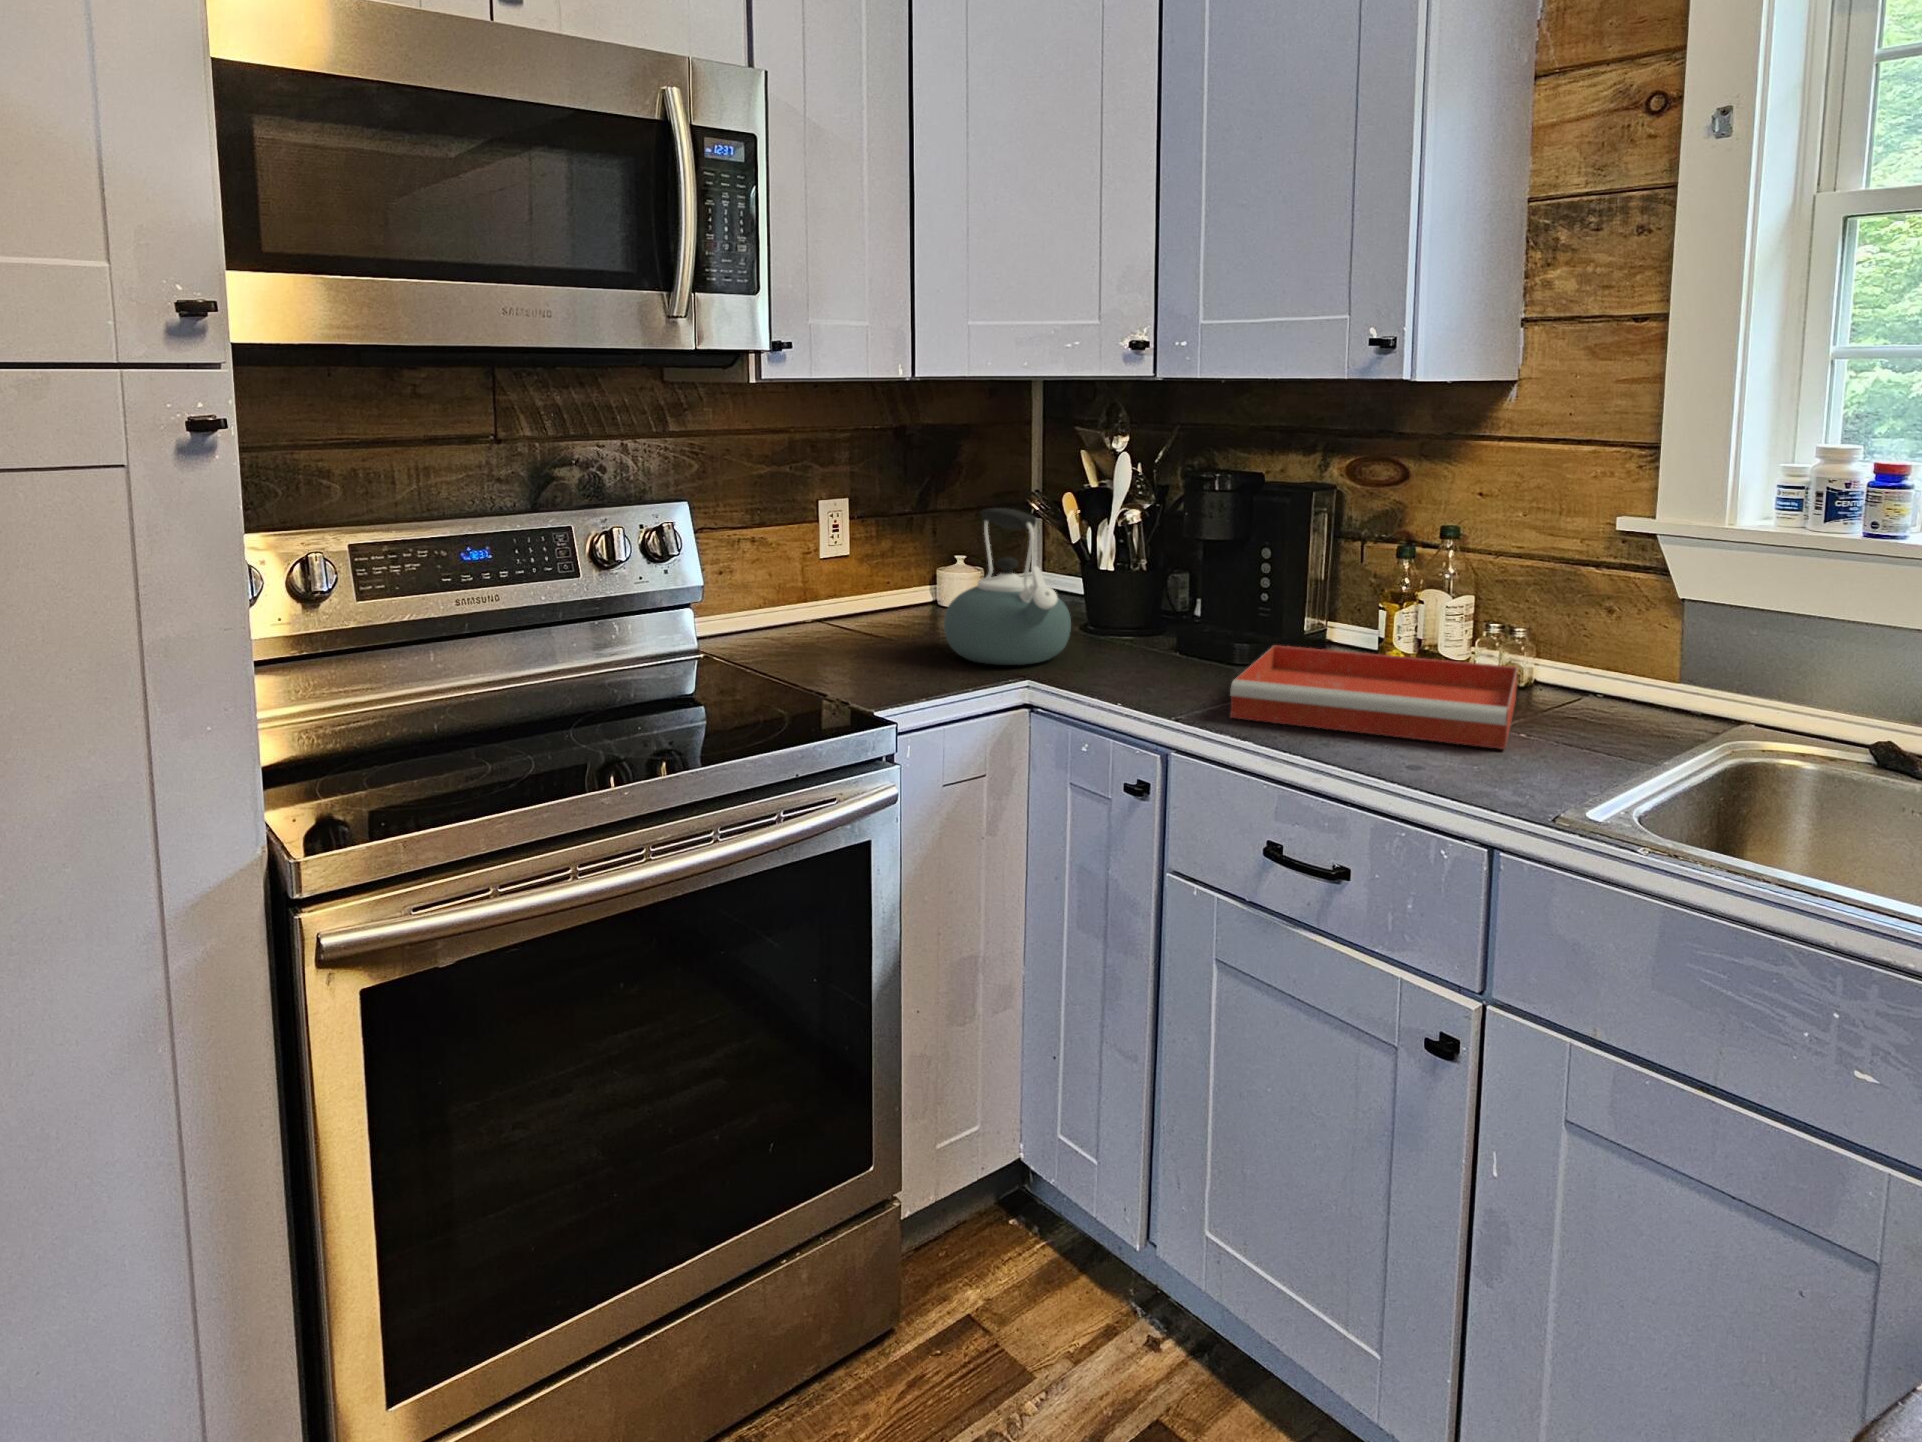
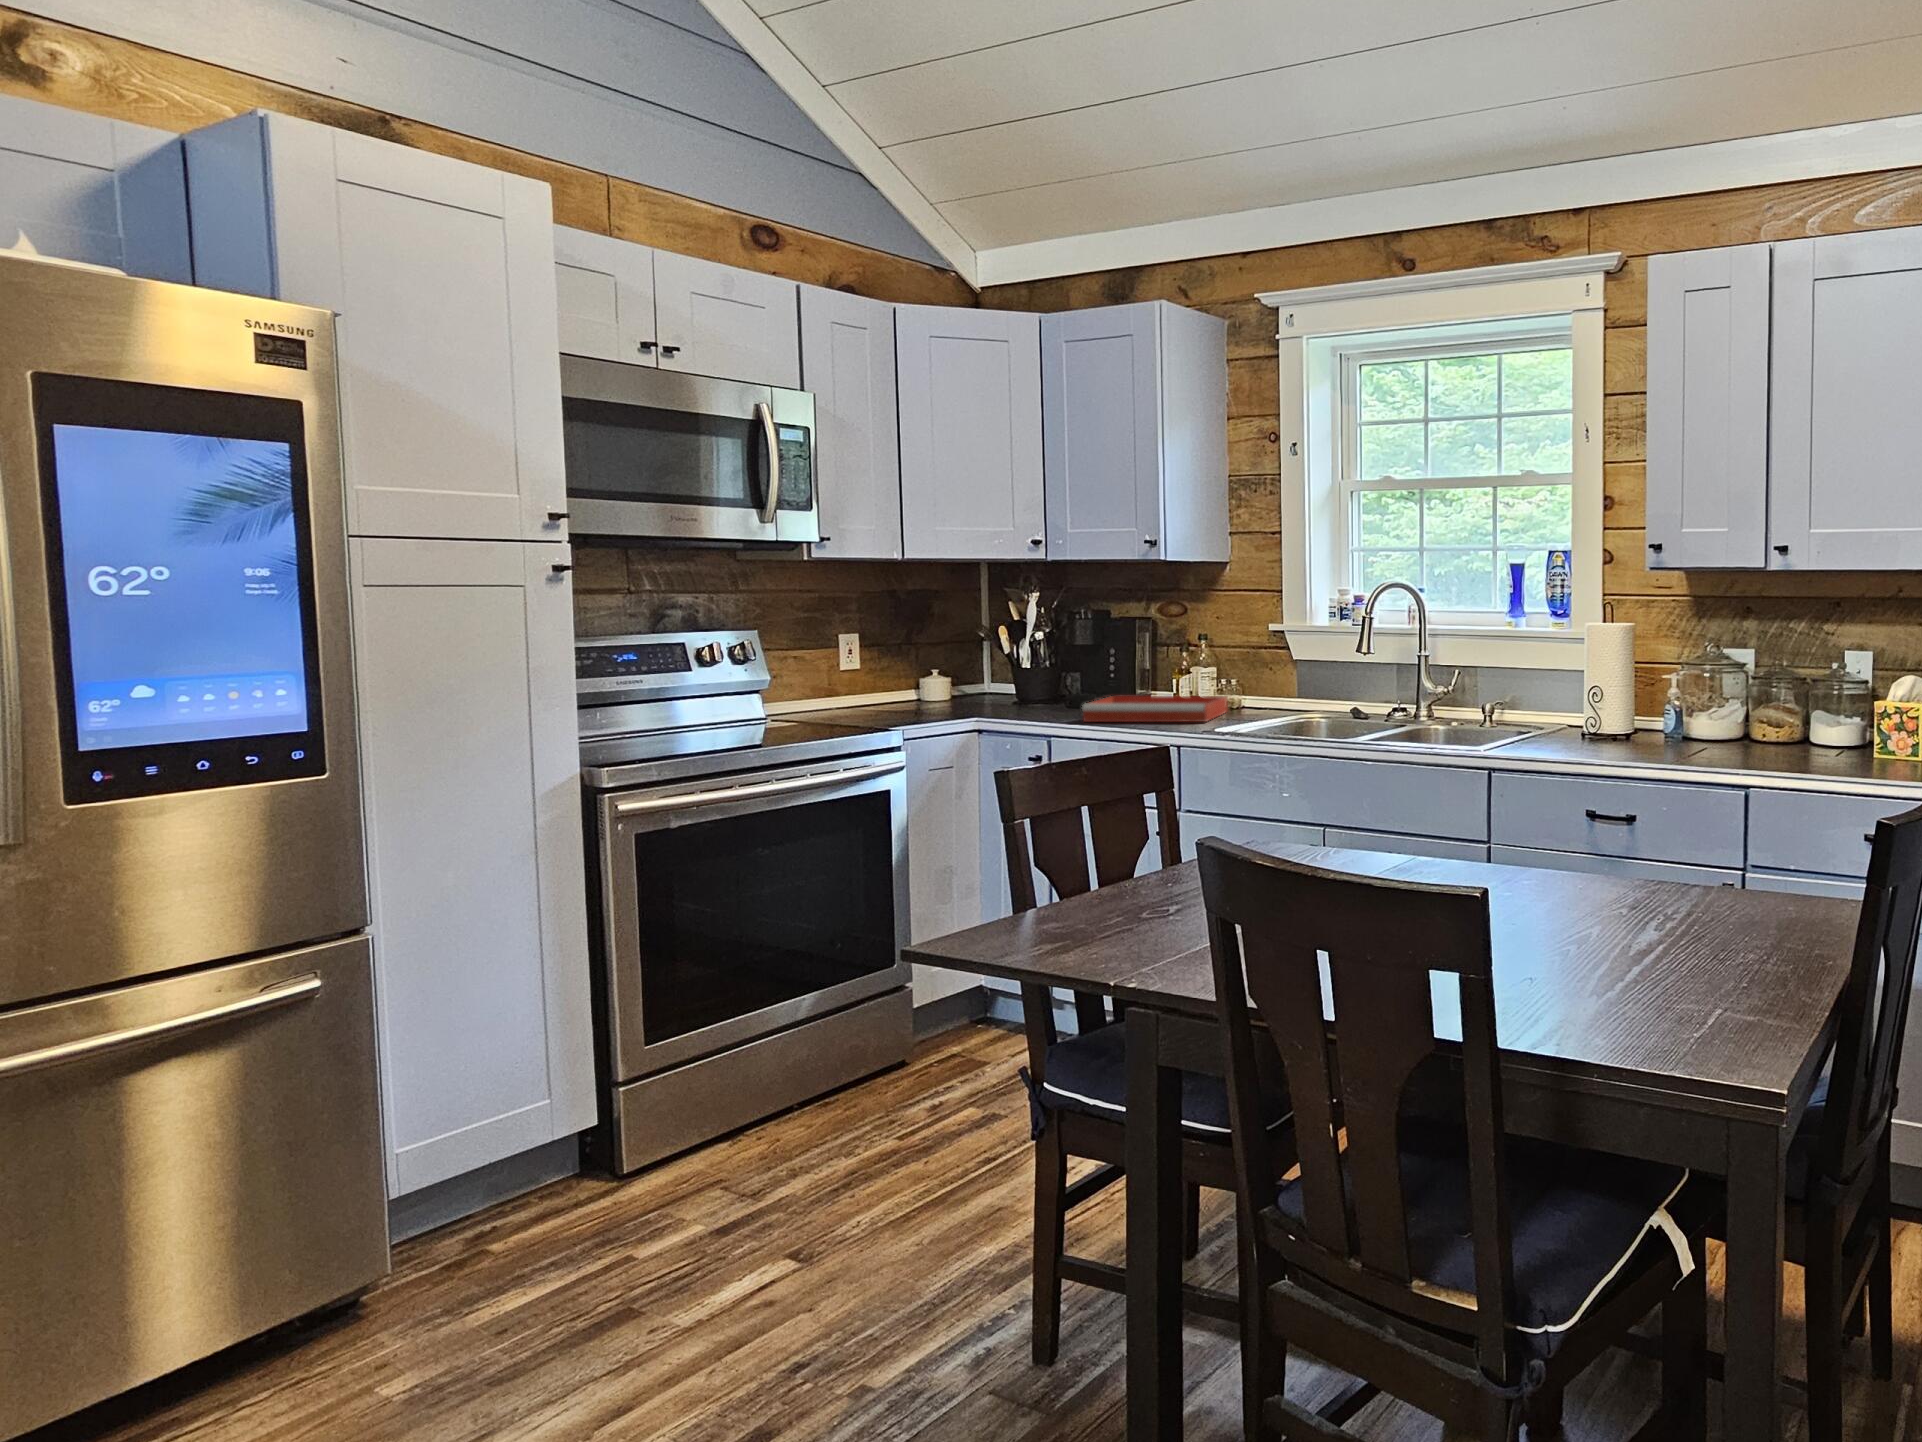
kettle: present [944,508,1071,665] -> none [927,631,1003,715]

